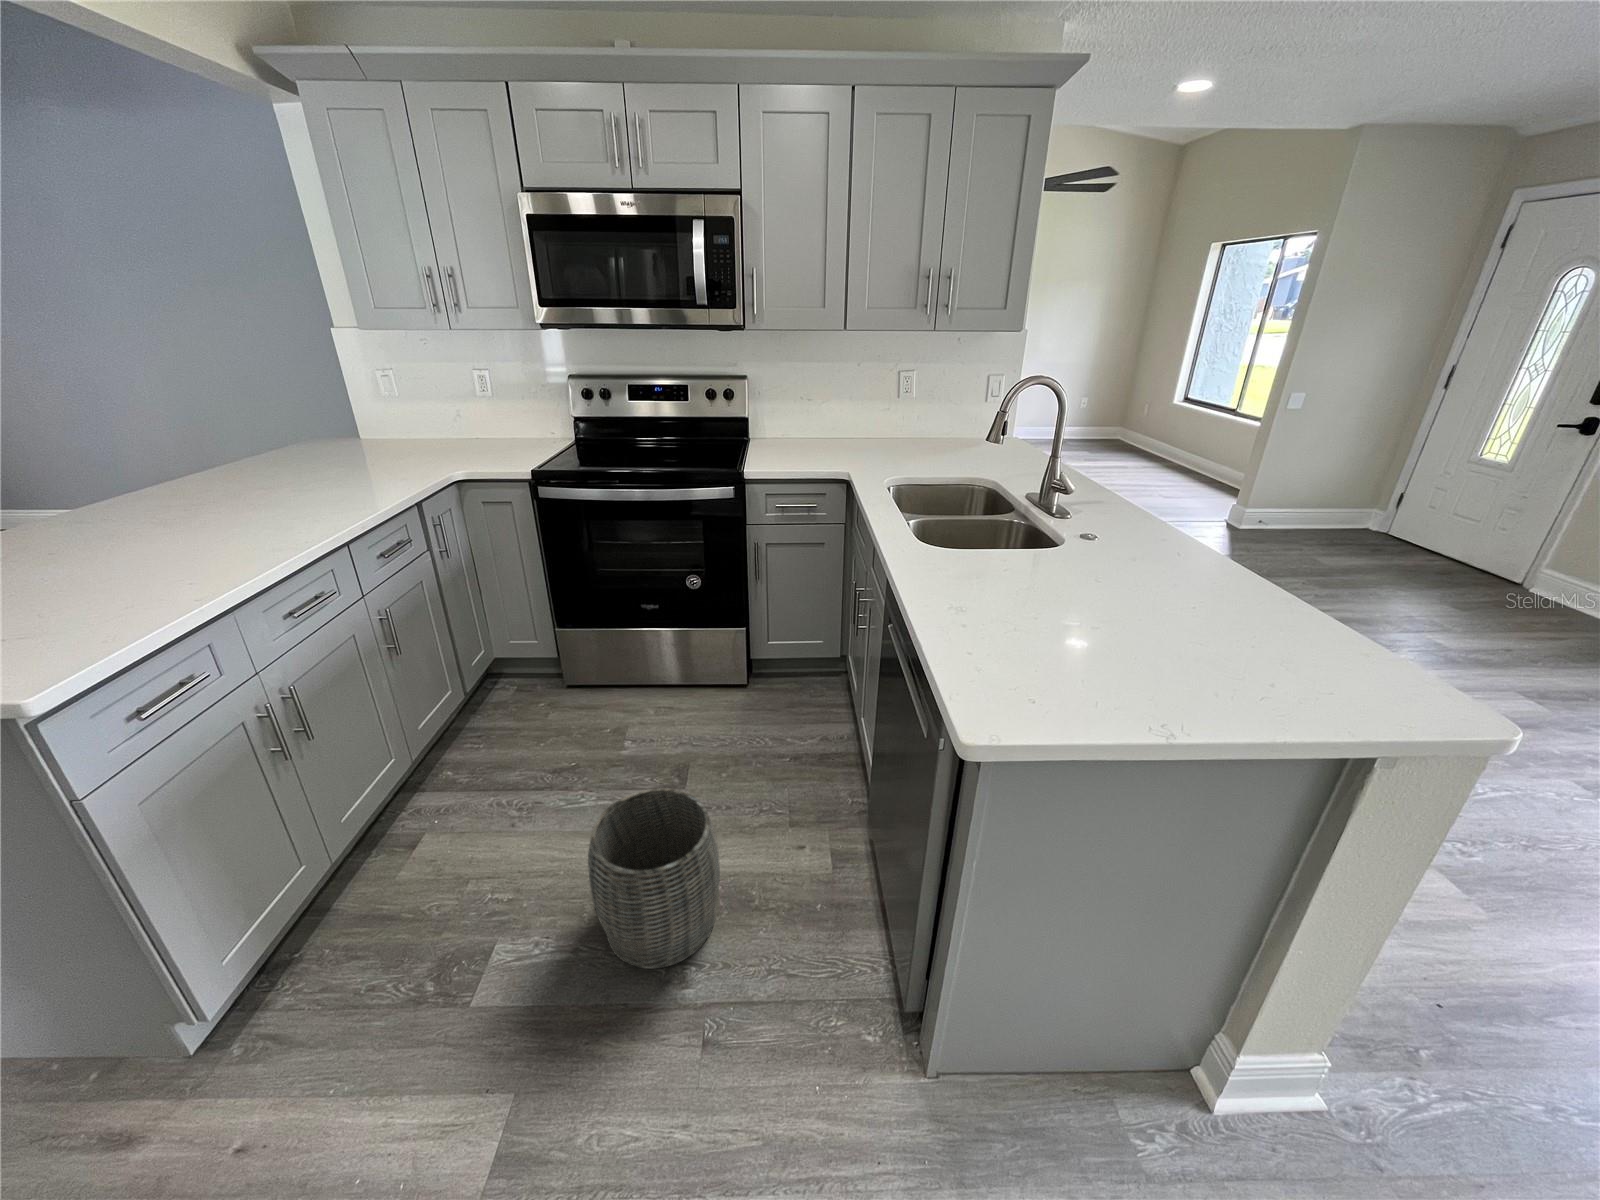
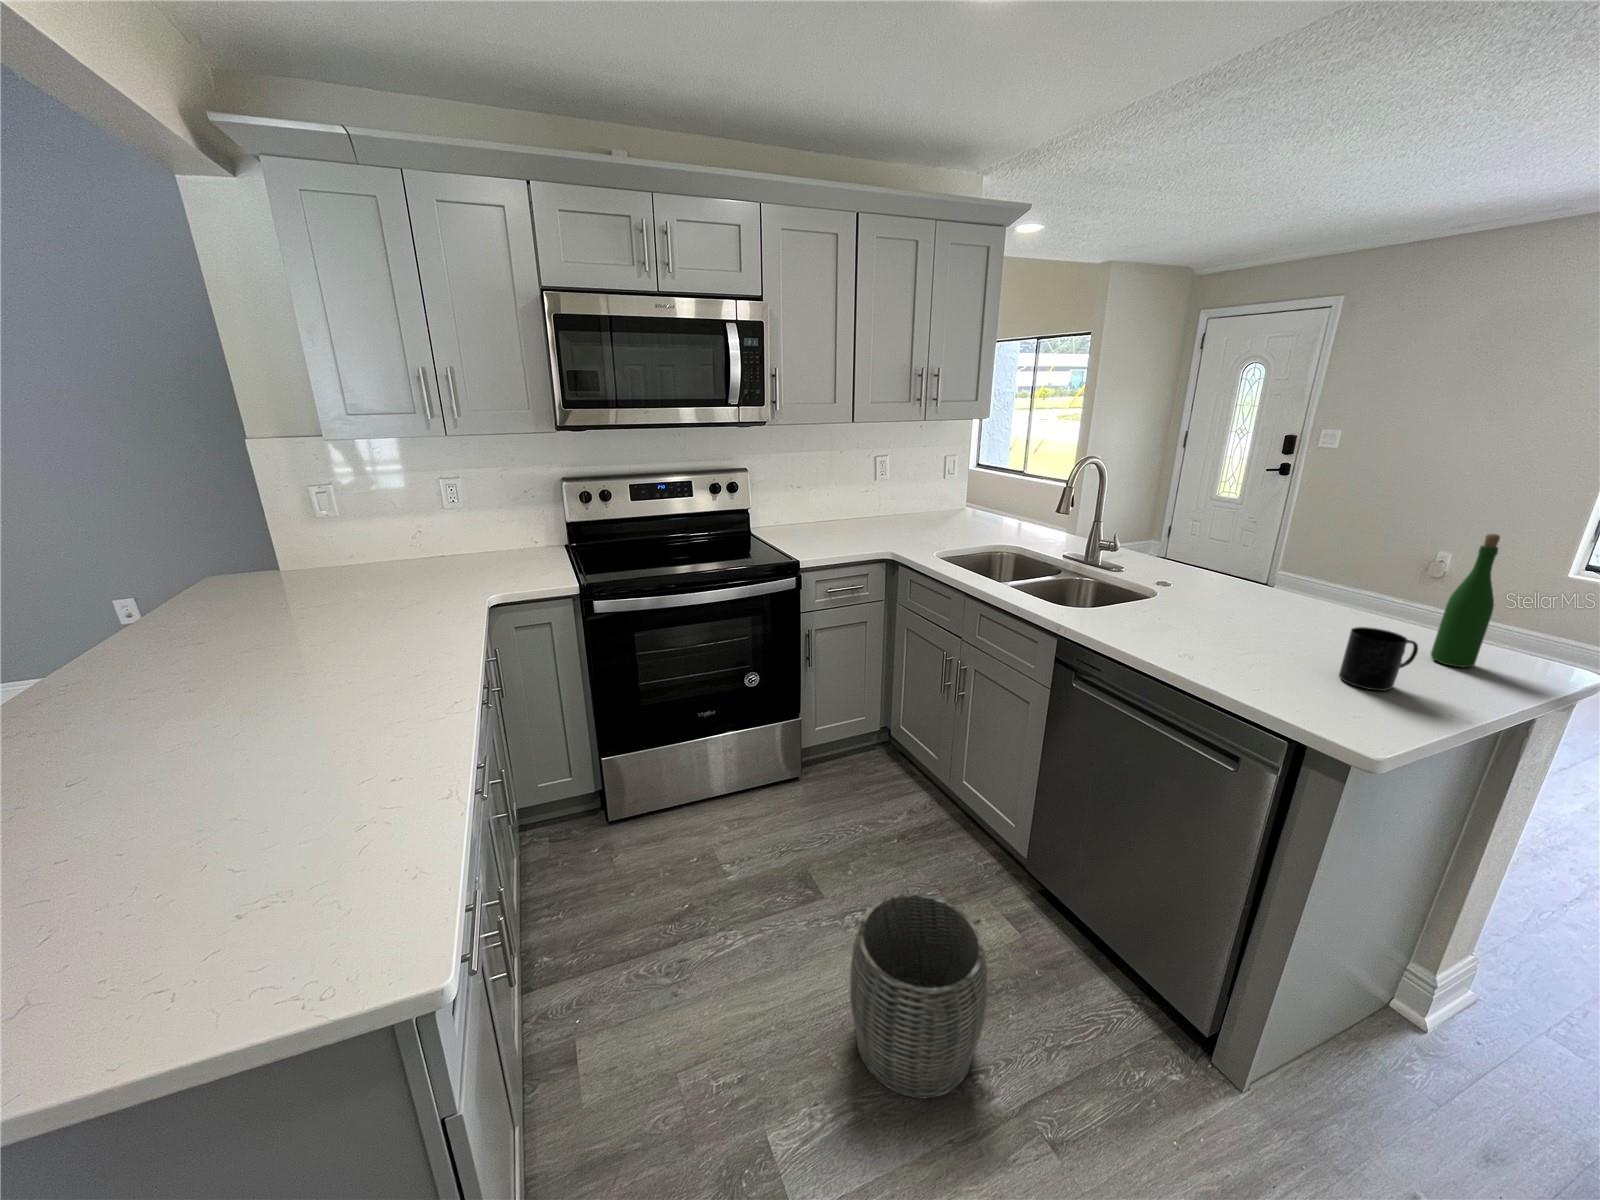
wine bottle: none [1279,493,1380,680] -> present [1431,534,1500,667]
mug: none [1092,597,1183,680] -> present [1339,627,1418,691]

